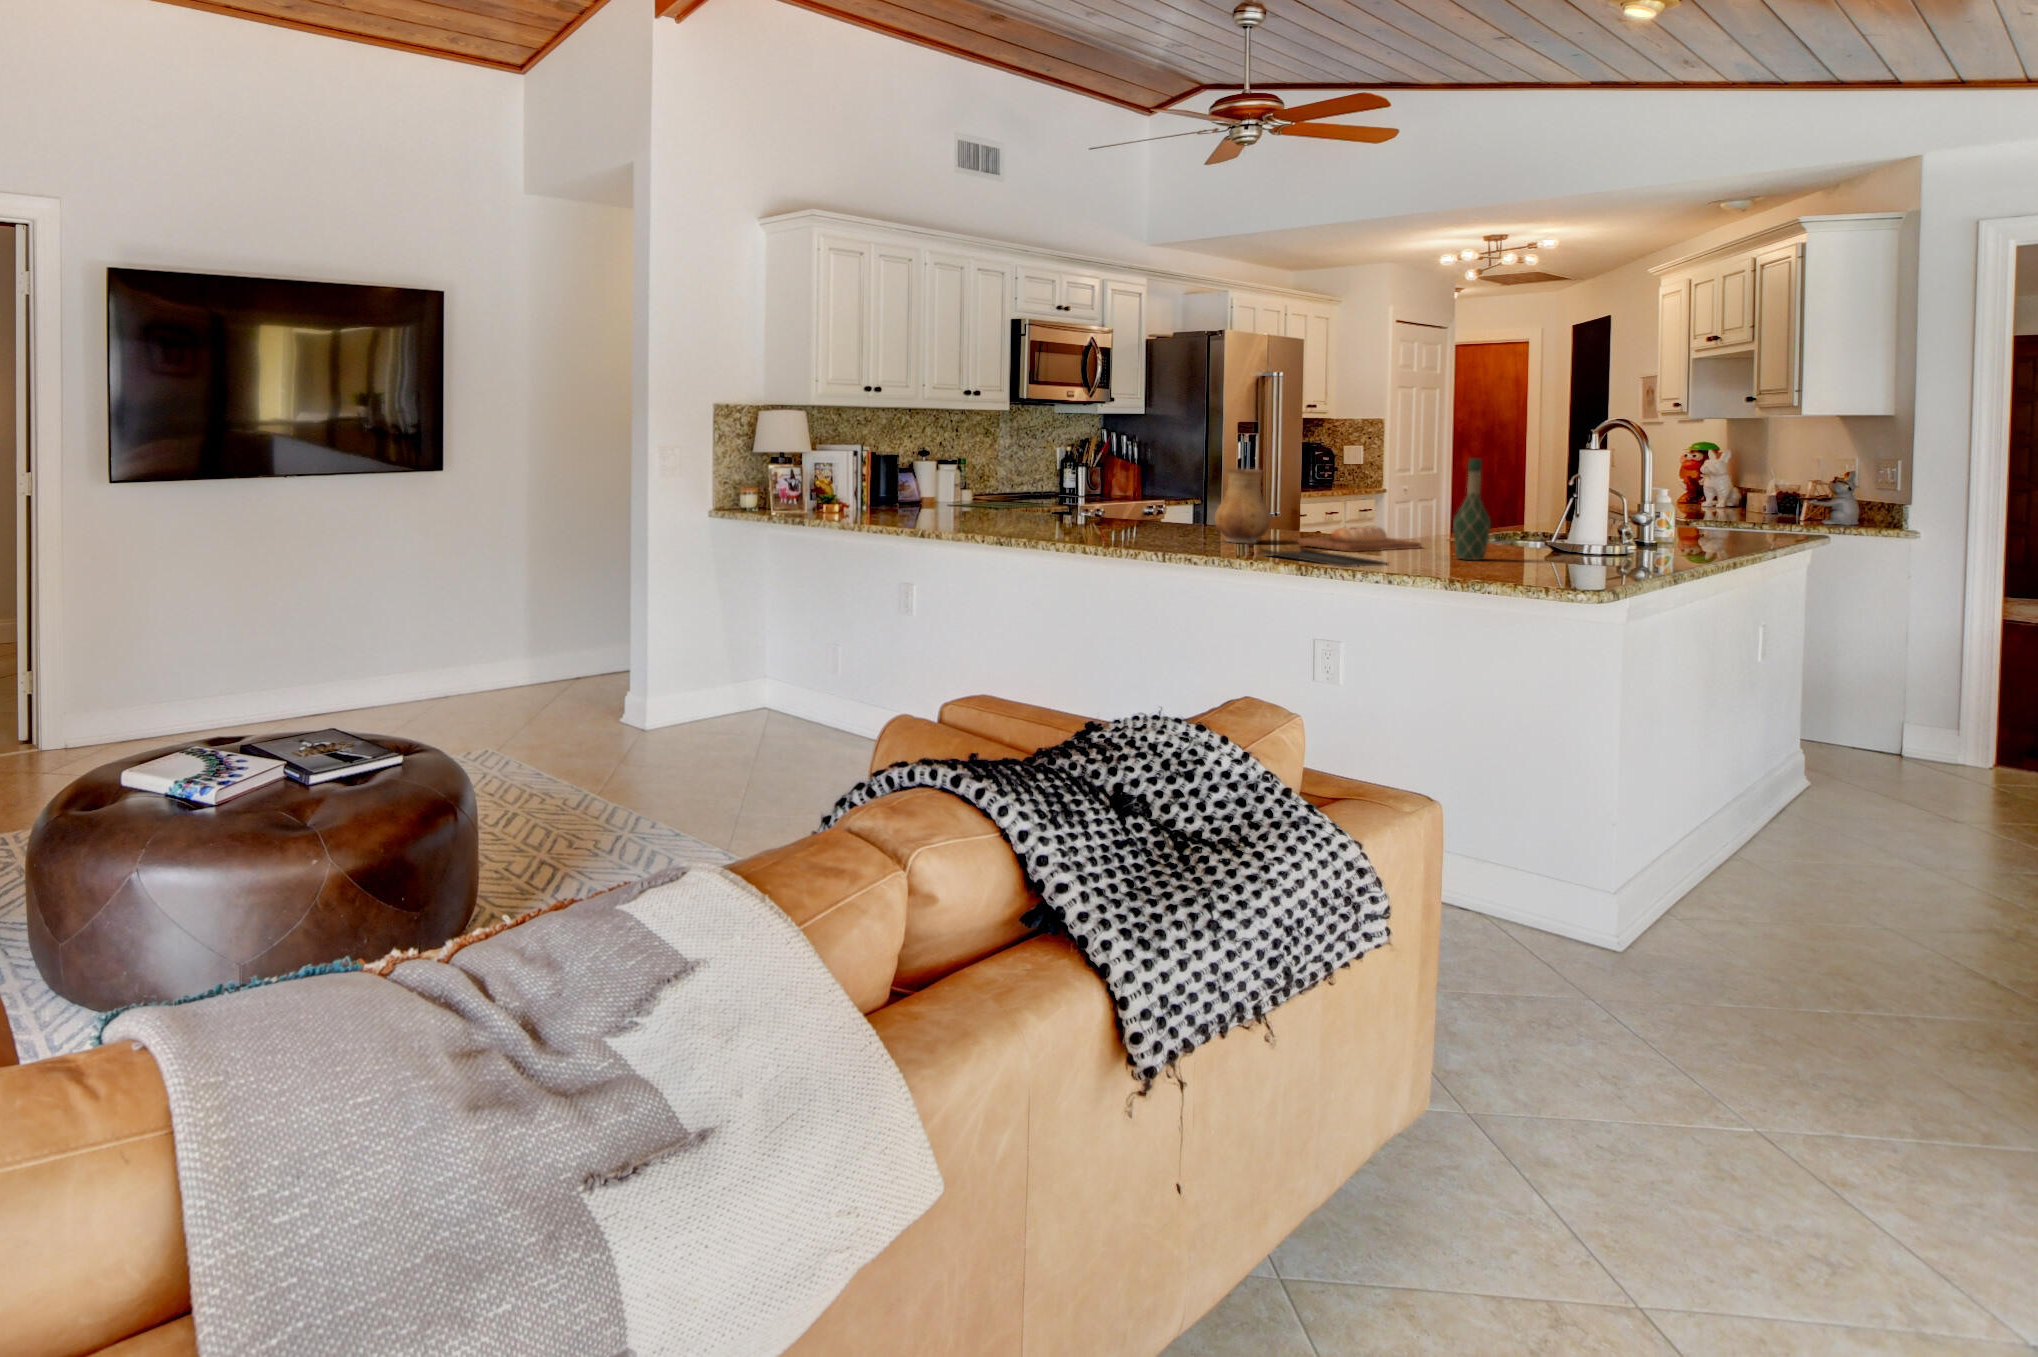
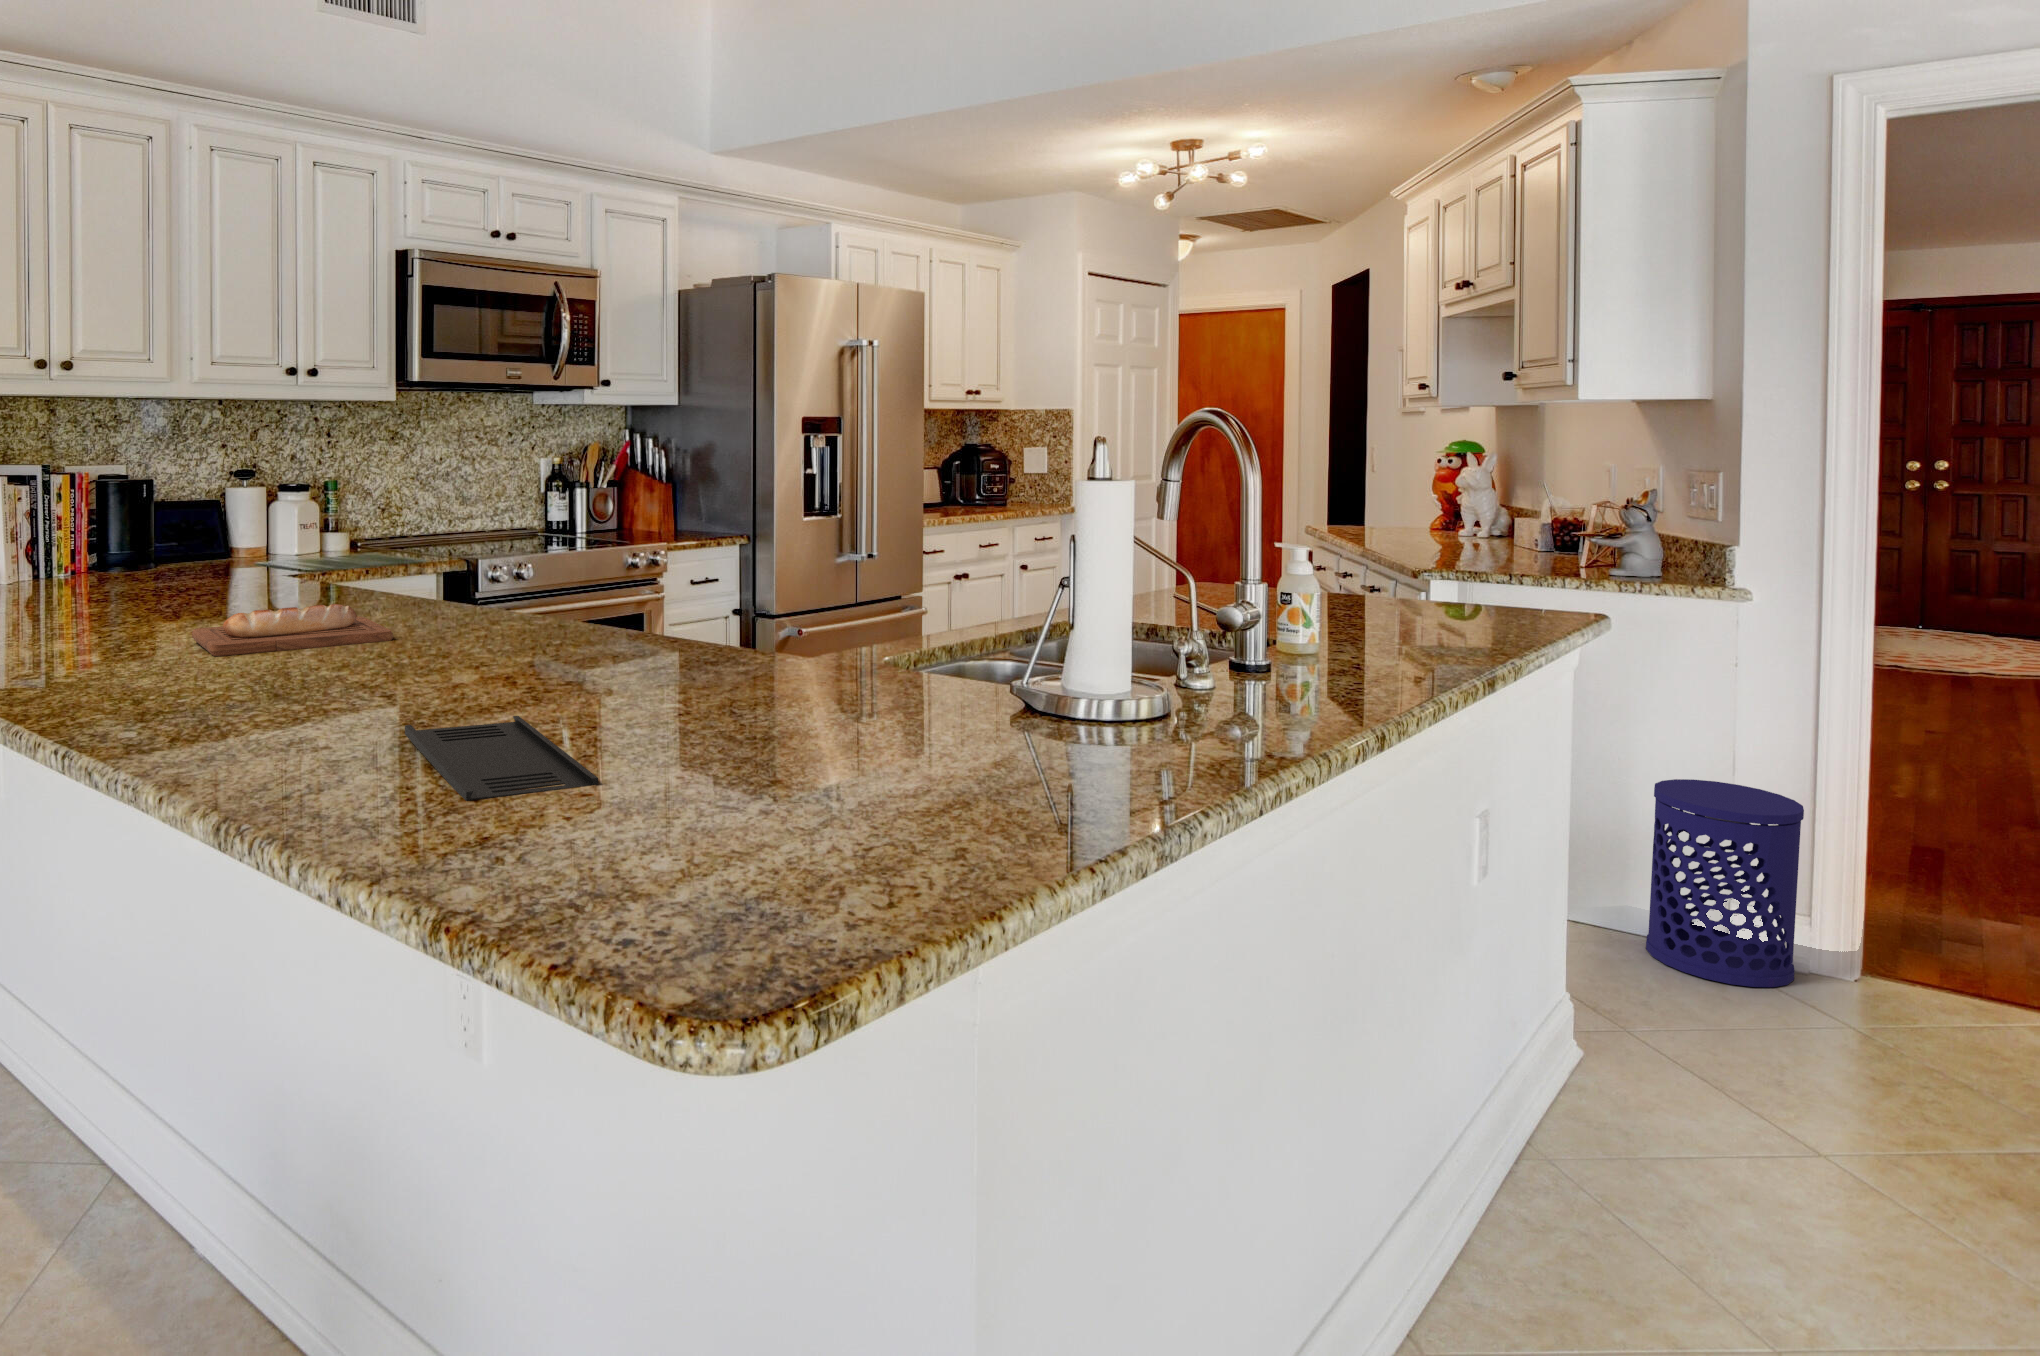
wine bottle: present [1453,458,1491,560] -> none [808,514,881,747]
ceramic pitcher: present [1215,469,1271,544] -> none [468,524,572,678]
bread loaf: present [1298,527,1421,552] -> present [192,604,393,656]
waste bin: none [1845,650,1952,769] -> present [1646,779,1804,987]

